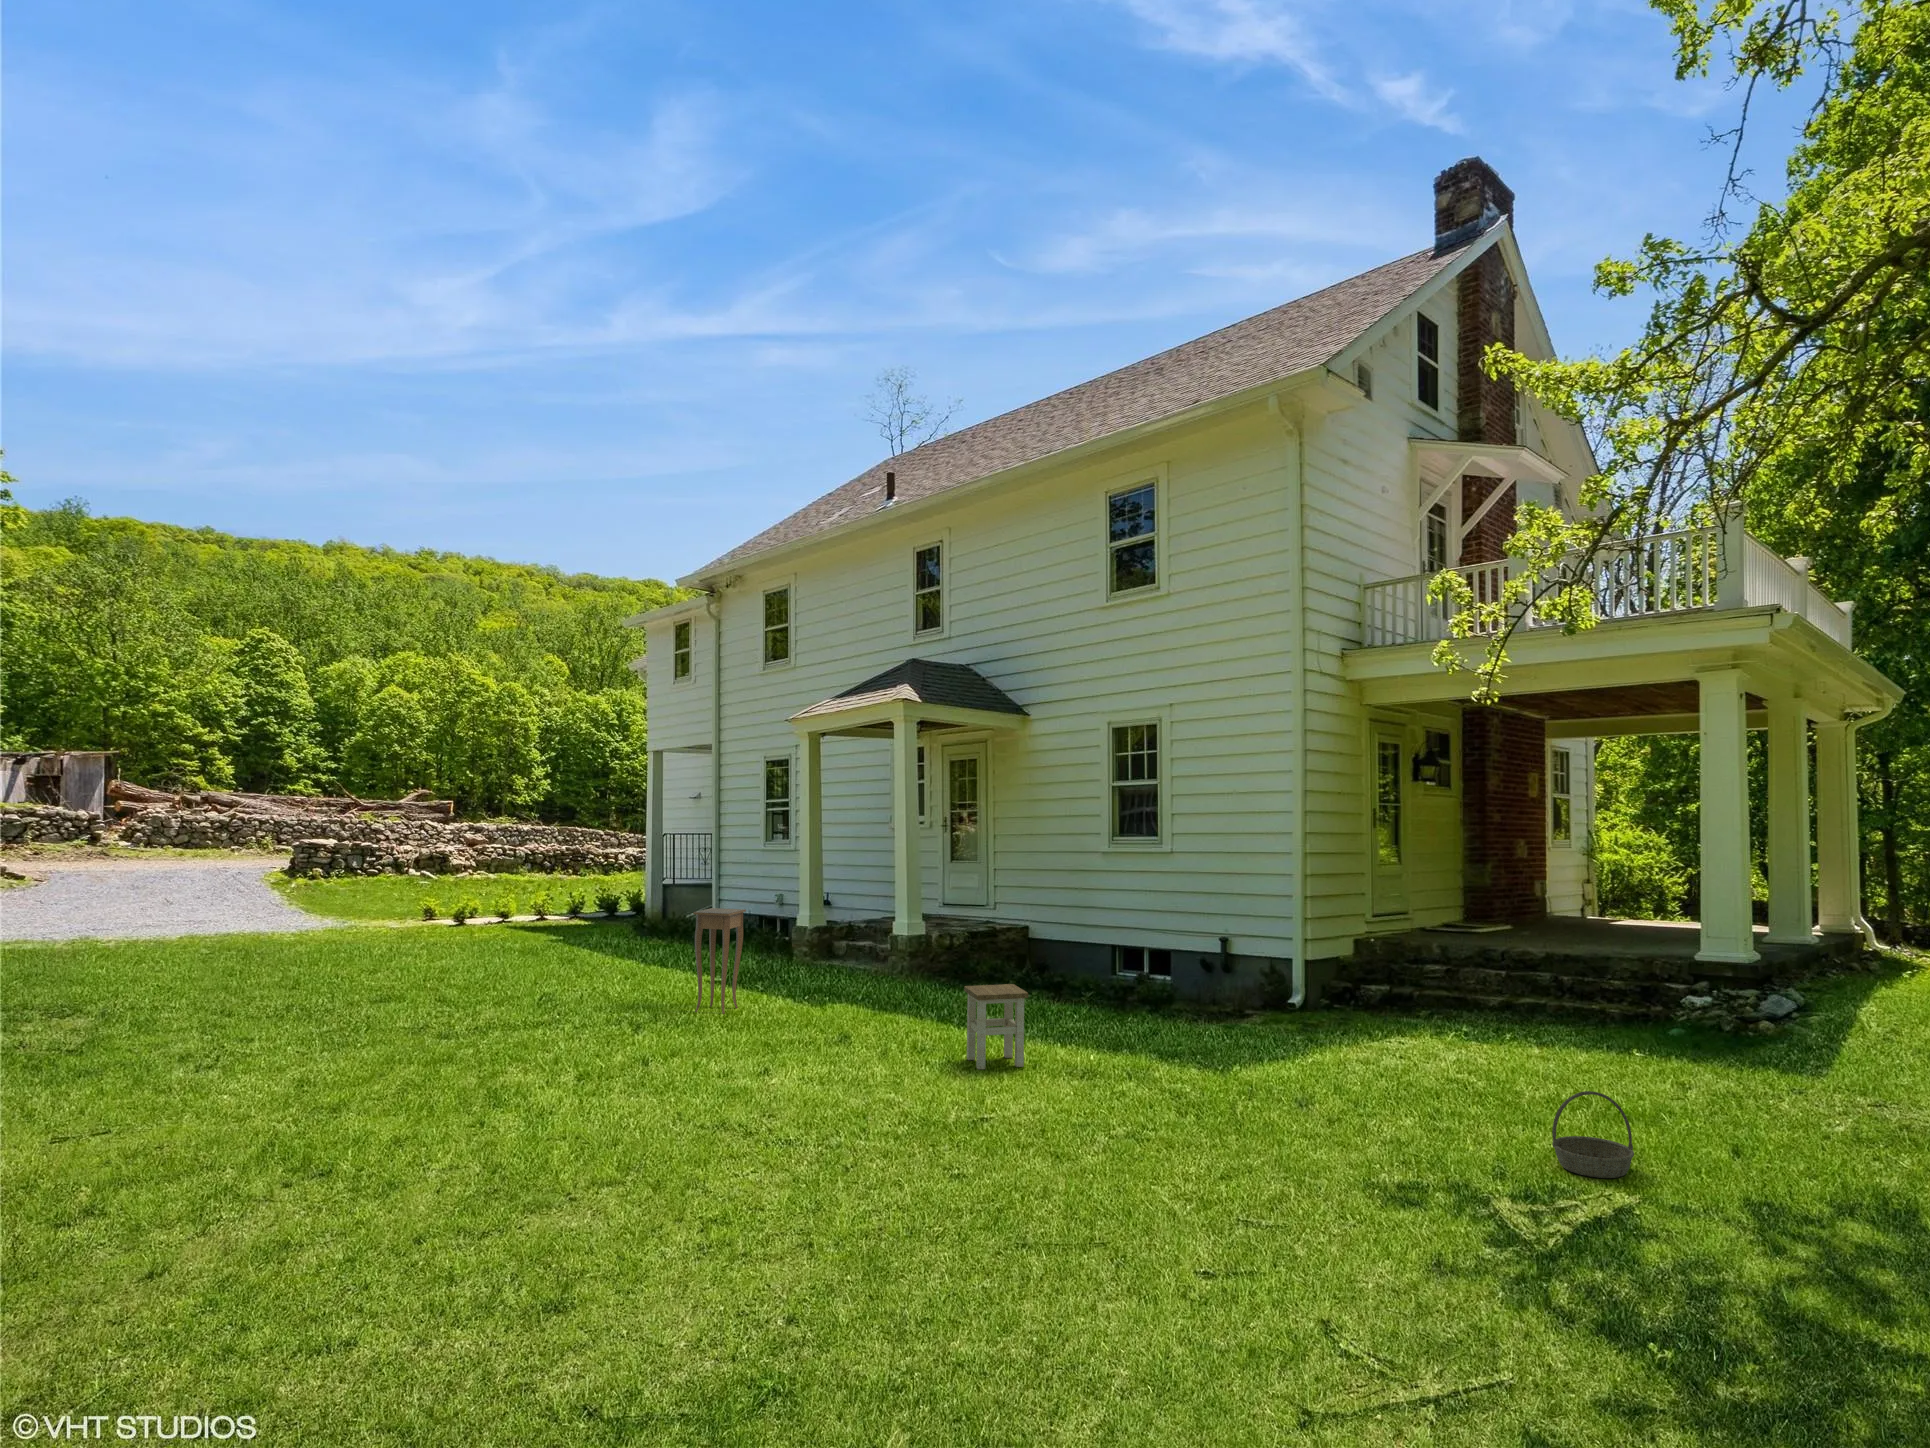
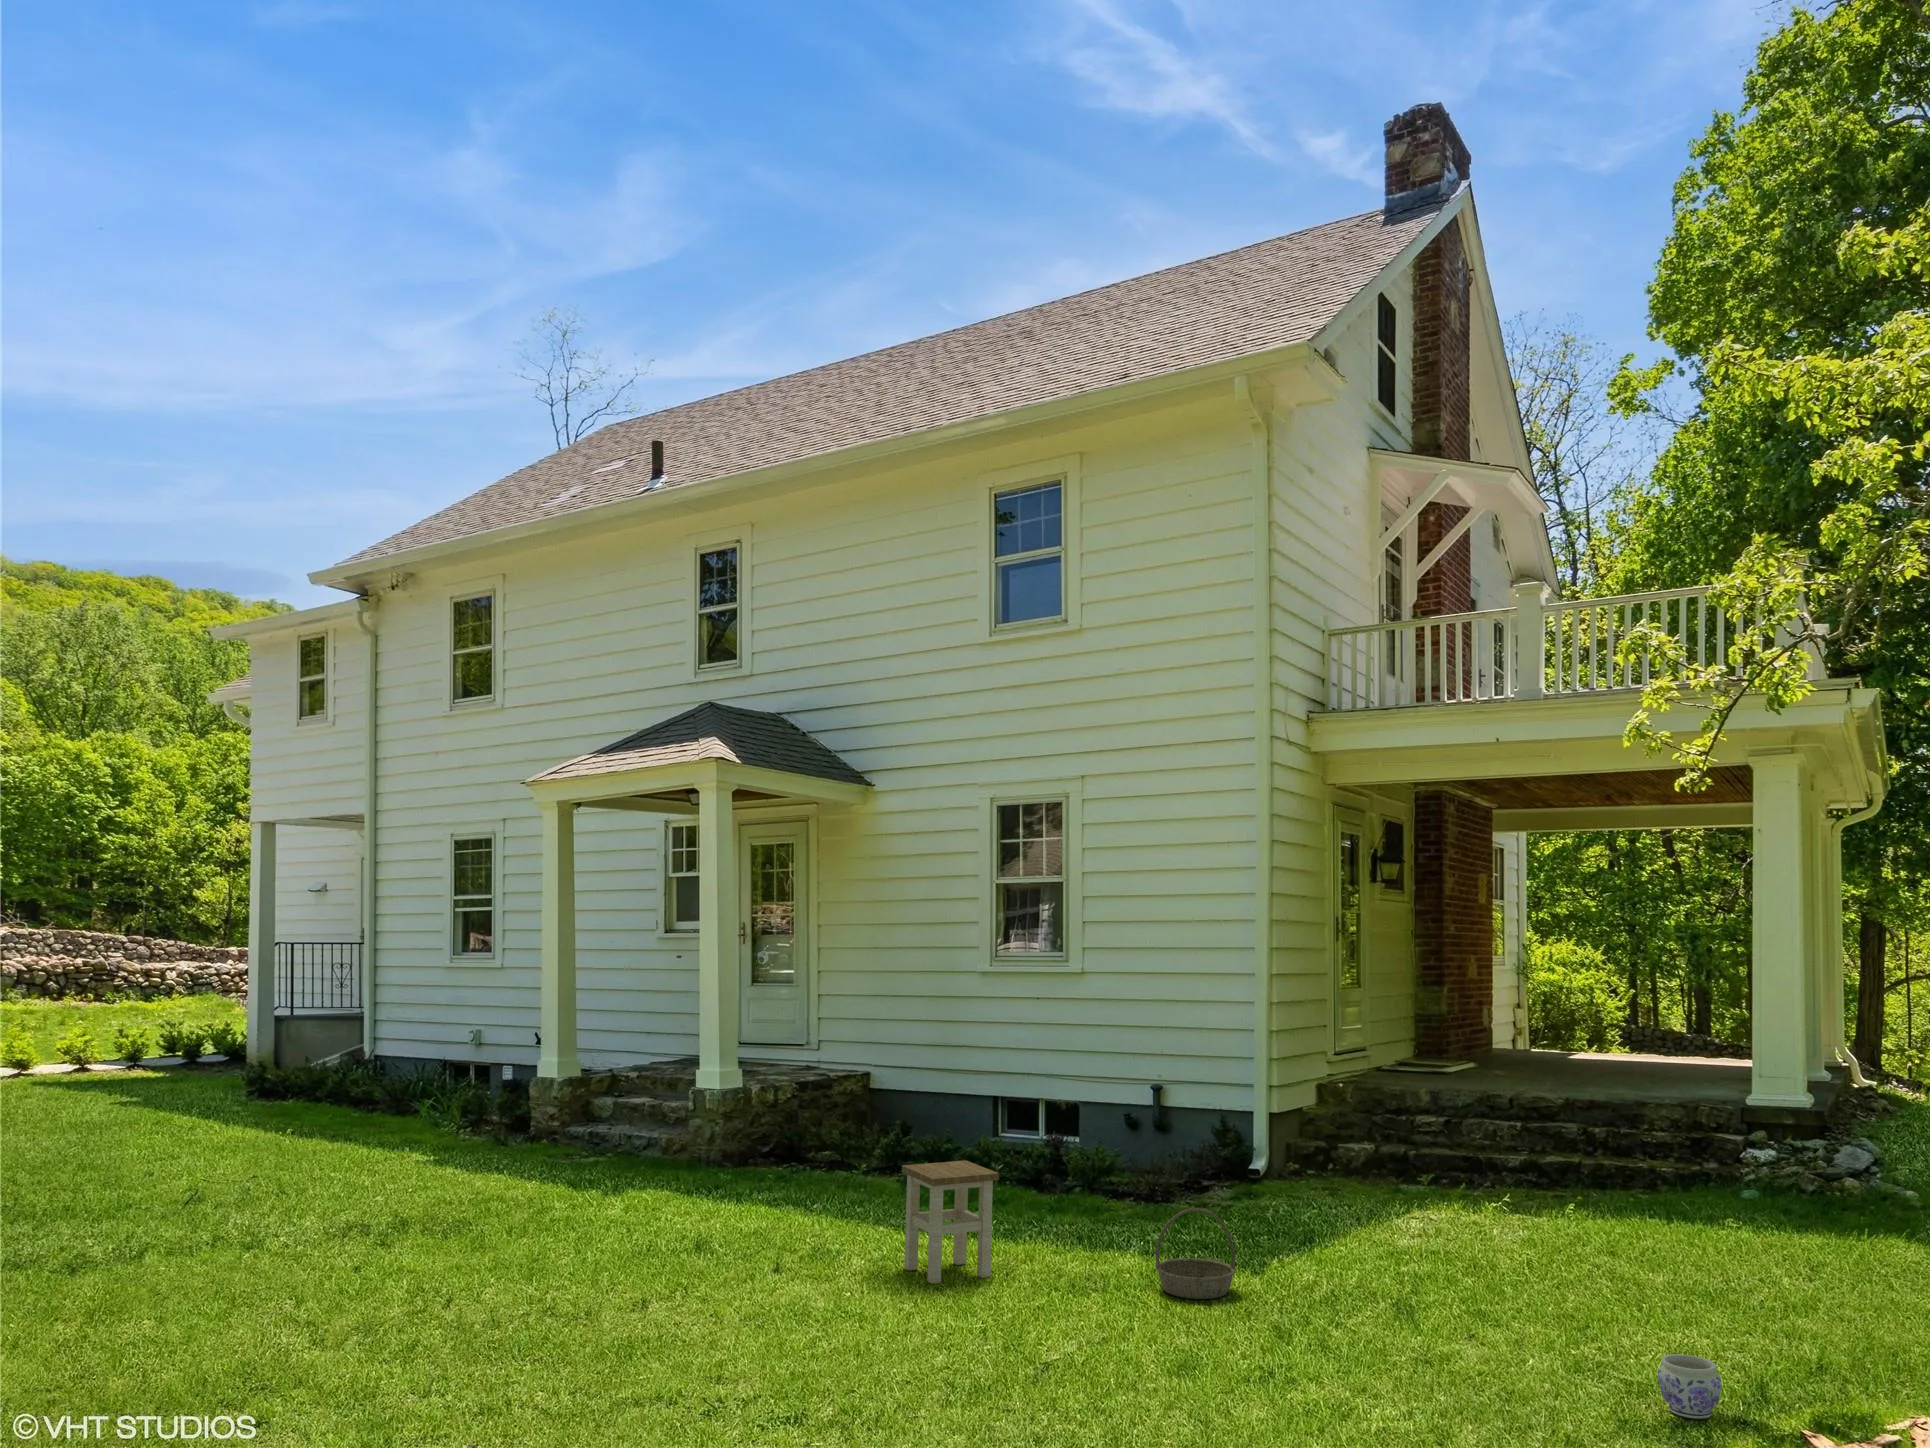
side table: present [693,908,746,1014] -> none [457,1057,534,1213]
basket: present [1552,1091,1634,1178] -> present [1156,1208,1235,1299]
planter: none [1457,1139,1505,1188] -> present [1658,1354,1721,1420]

